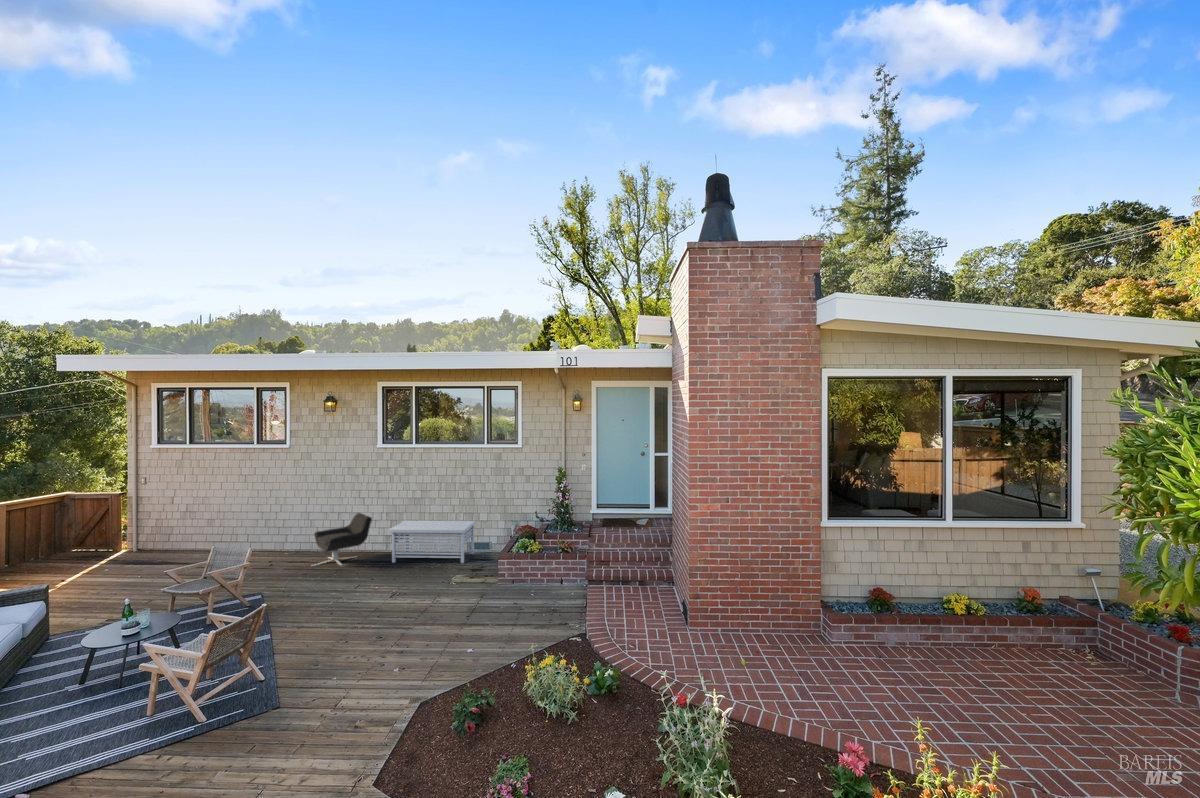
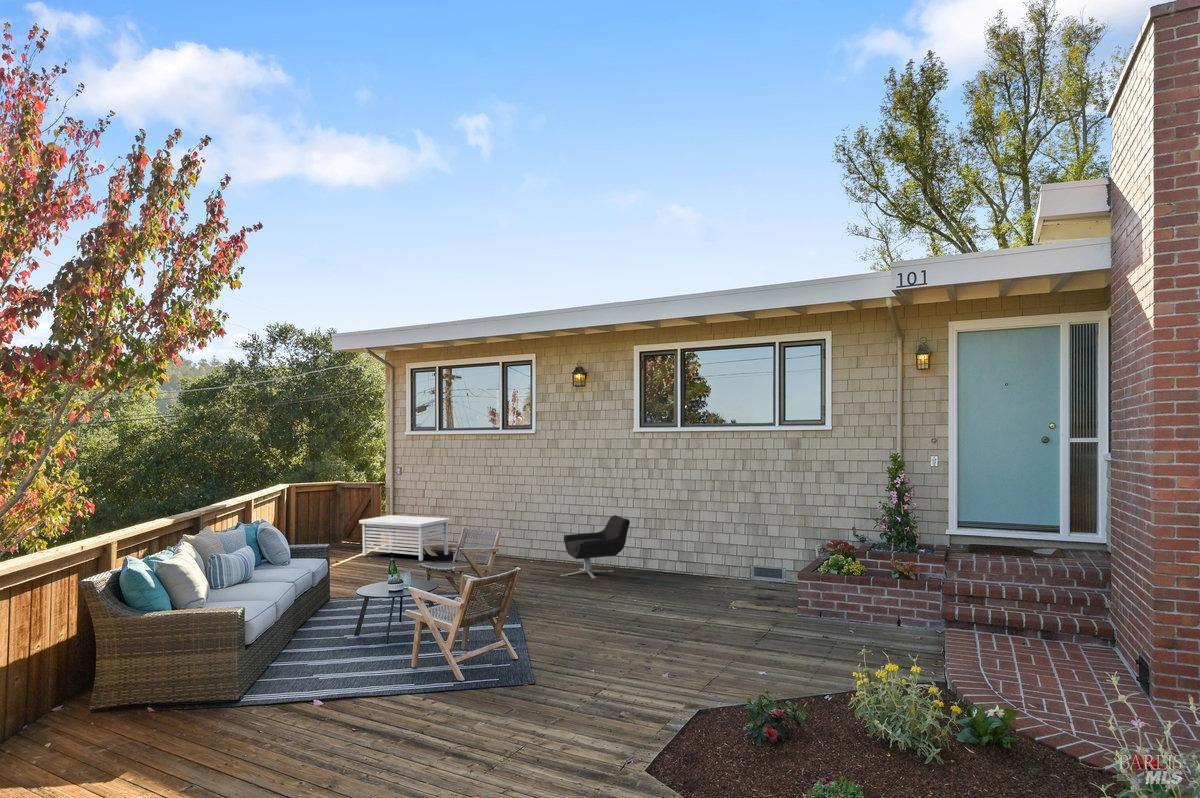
storage bench: present [388,521,475,563] -> present [359,515,450,561]

